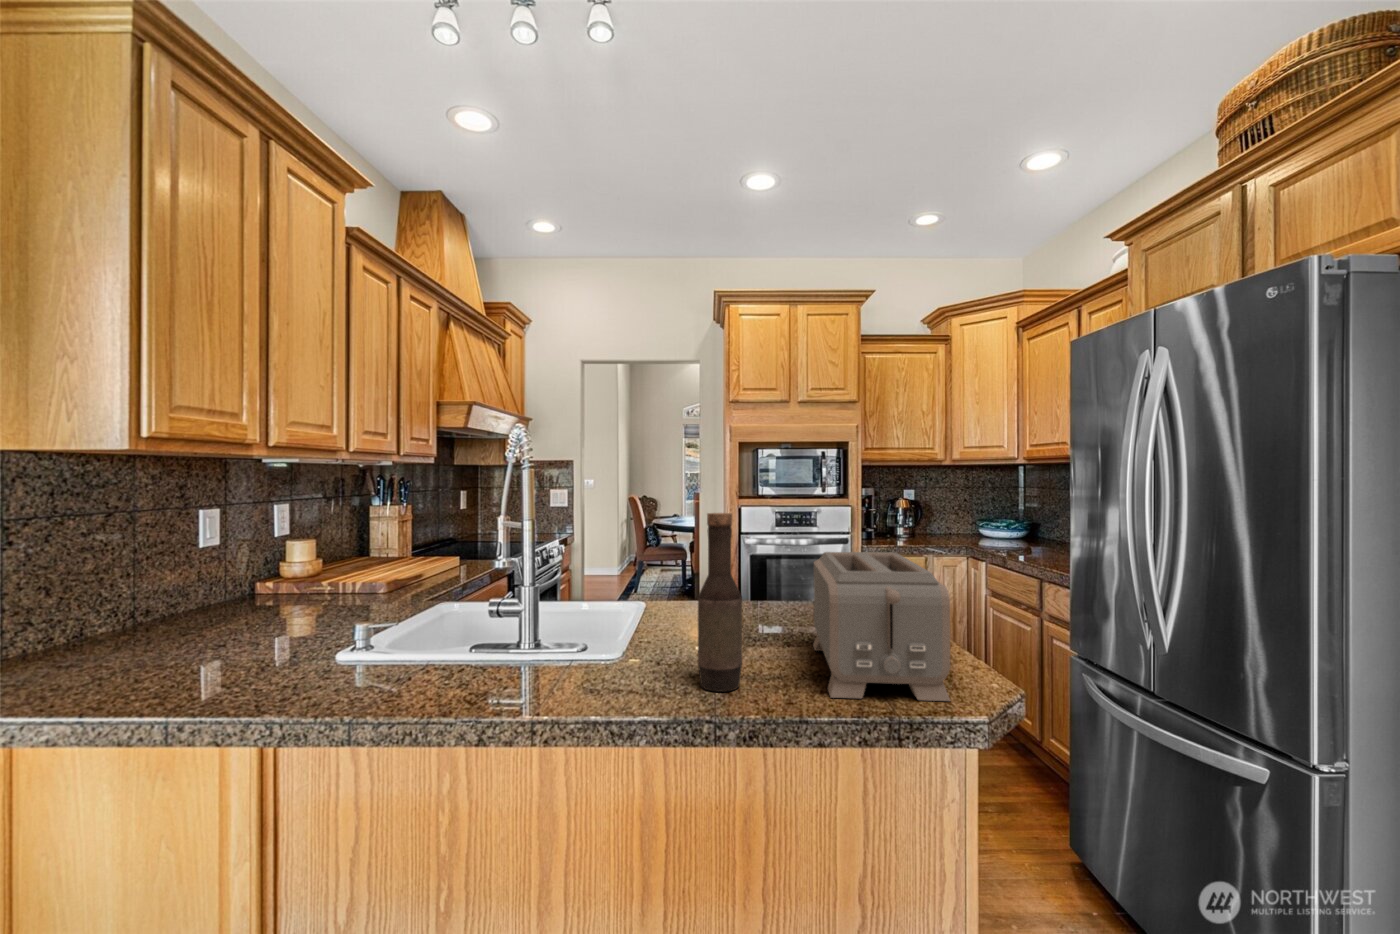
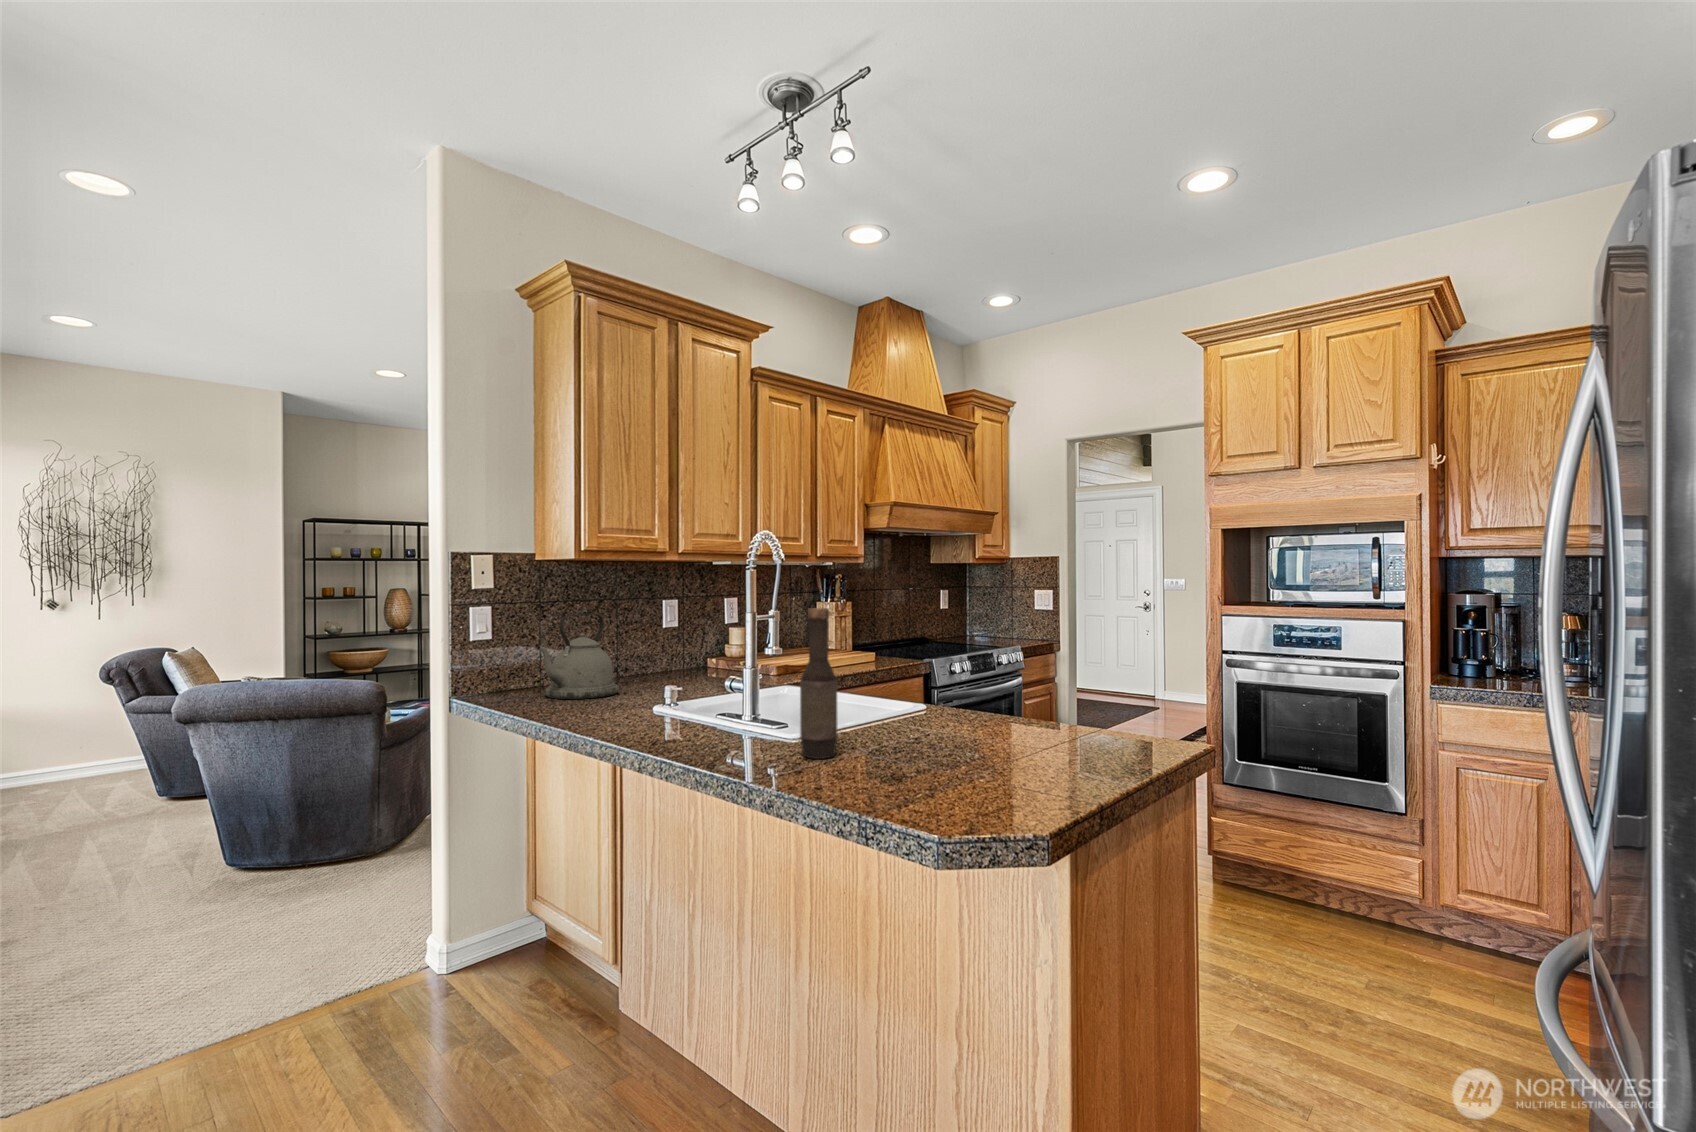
kettle: none [70,534,216,676] -> present [537,613,619,699]
toaster: present [813,552,950,701] -> none [869,654,1050,795]

